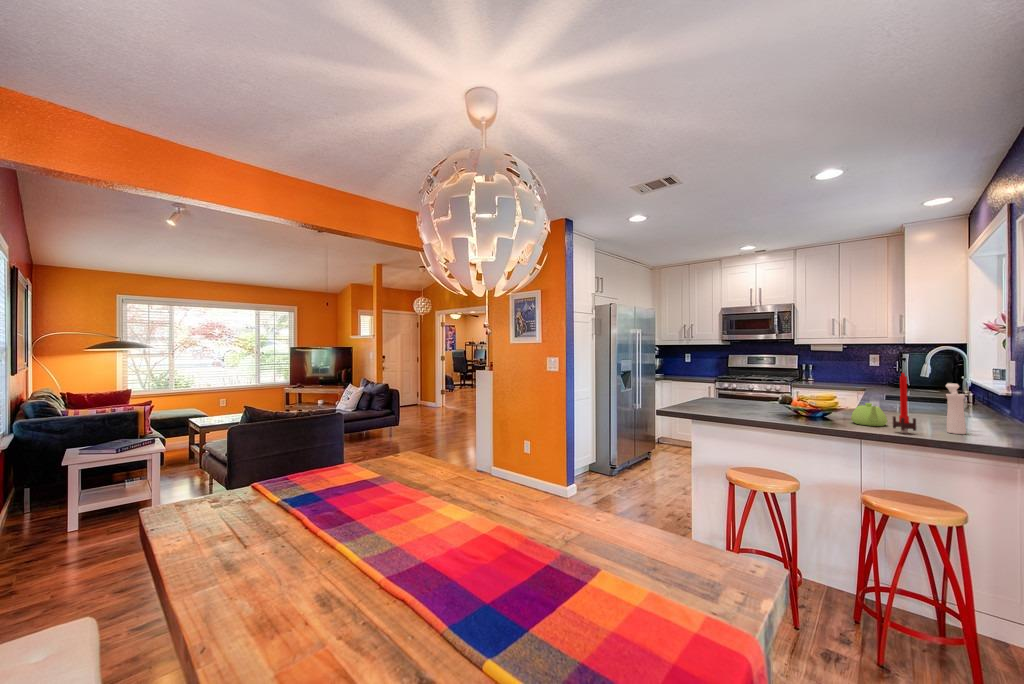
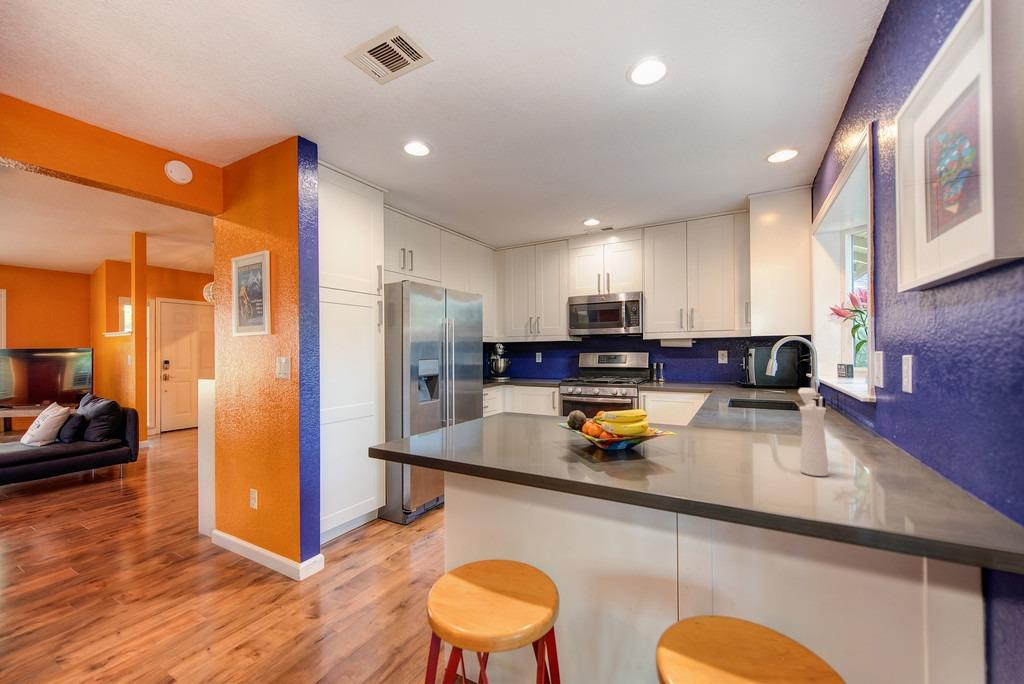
candle: present [893,373,916,433] -> none [723,372,758,480]
teapot: present [851,403,888,426] -> none [671,422,720,462]

